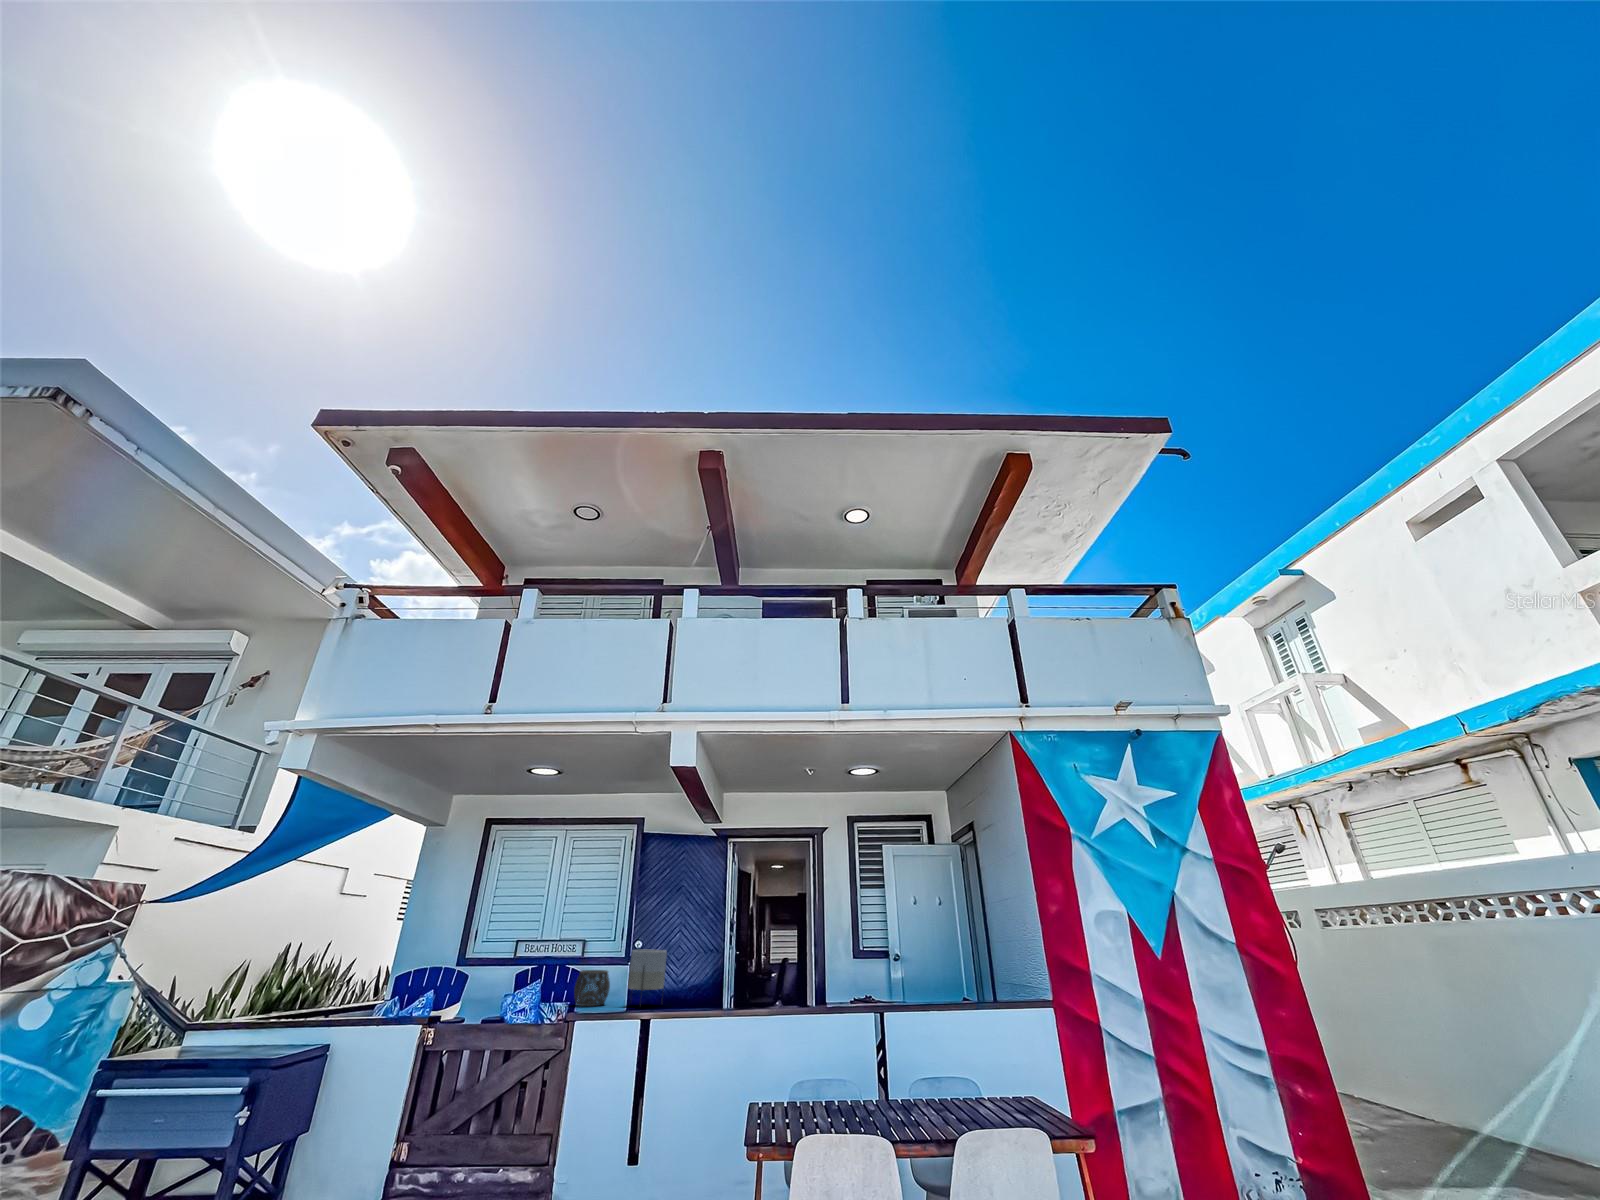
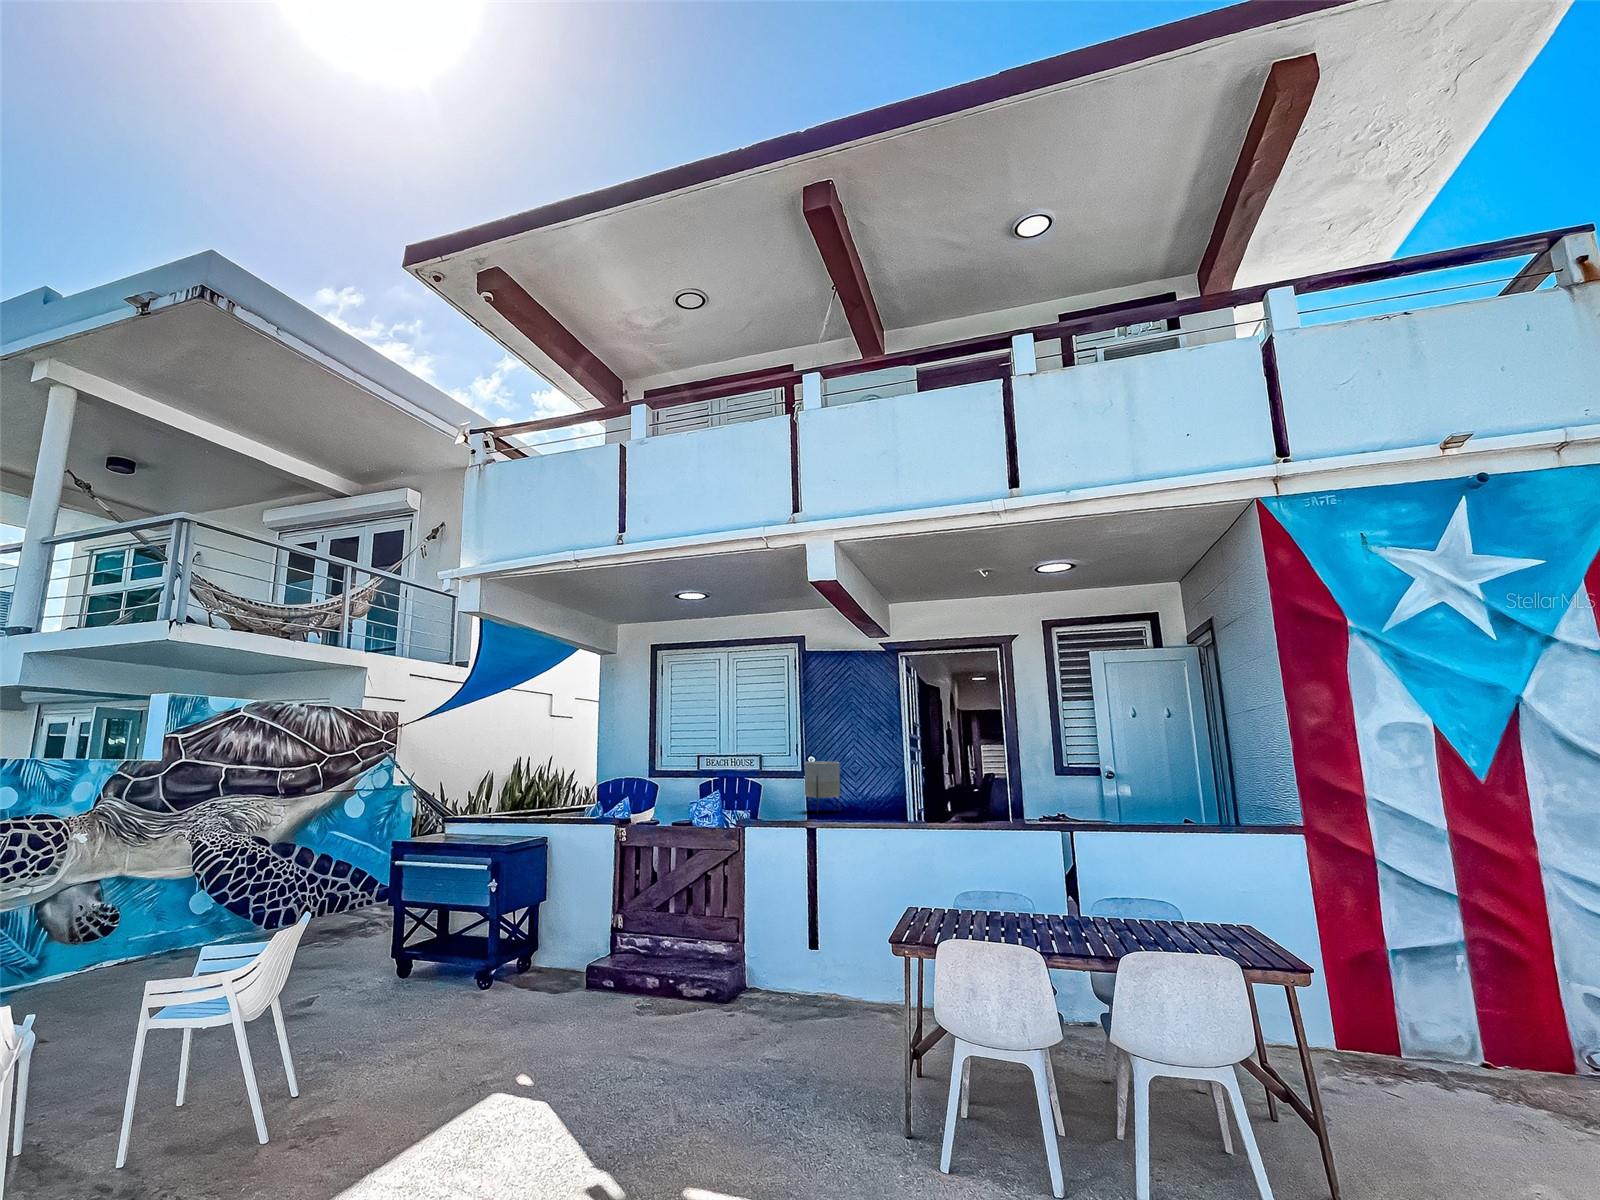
woven basket: present [574,970,610,1006] -> none [756,779,789,811]

